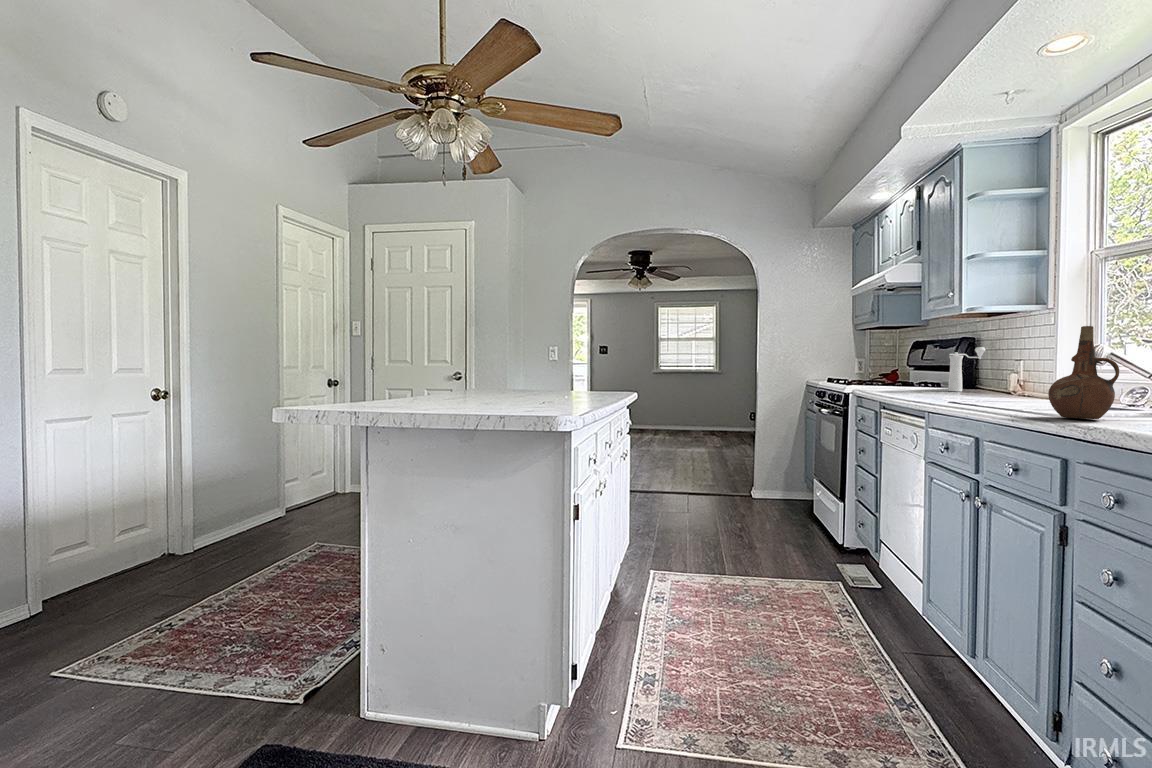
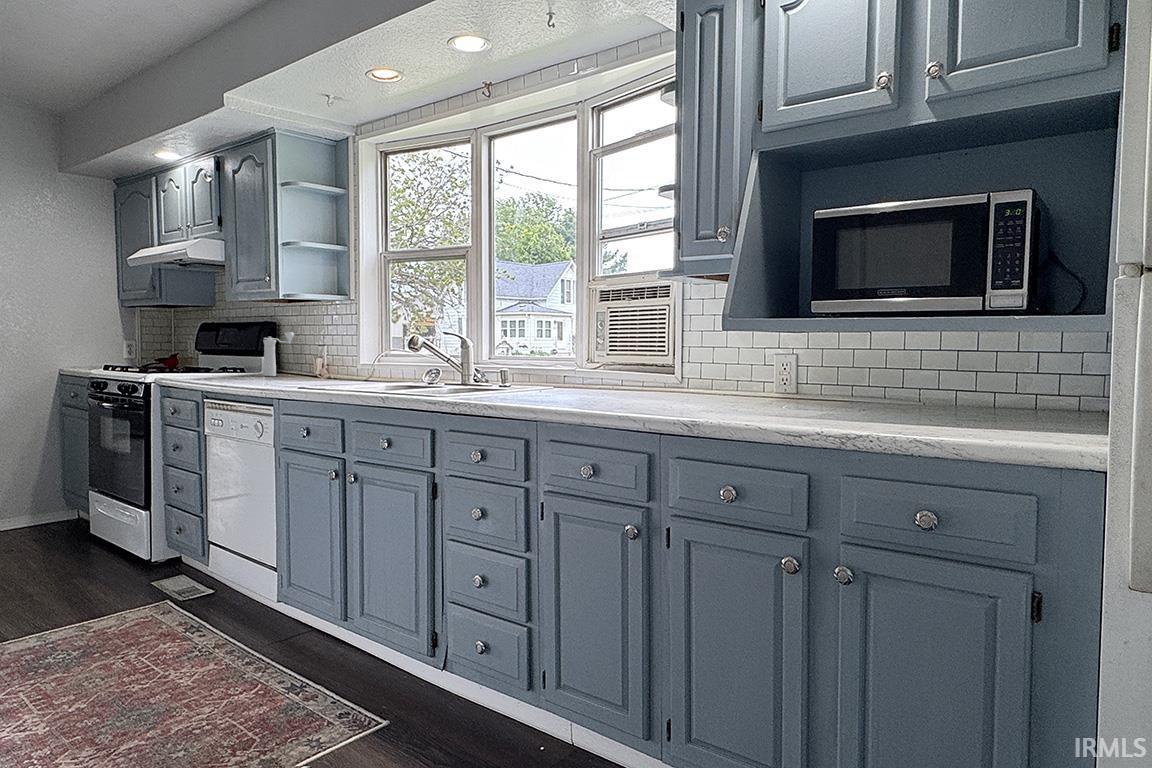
ceramic pitcher: present [1048,326,1119,419] -> none [402,323,446,397]

